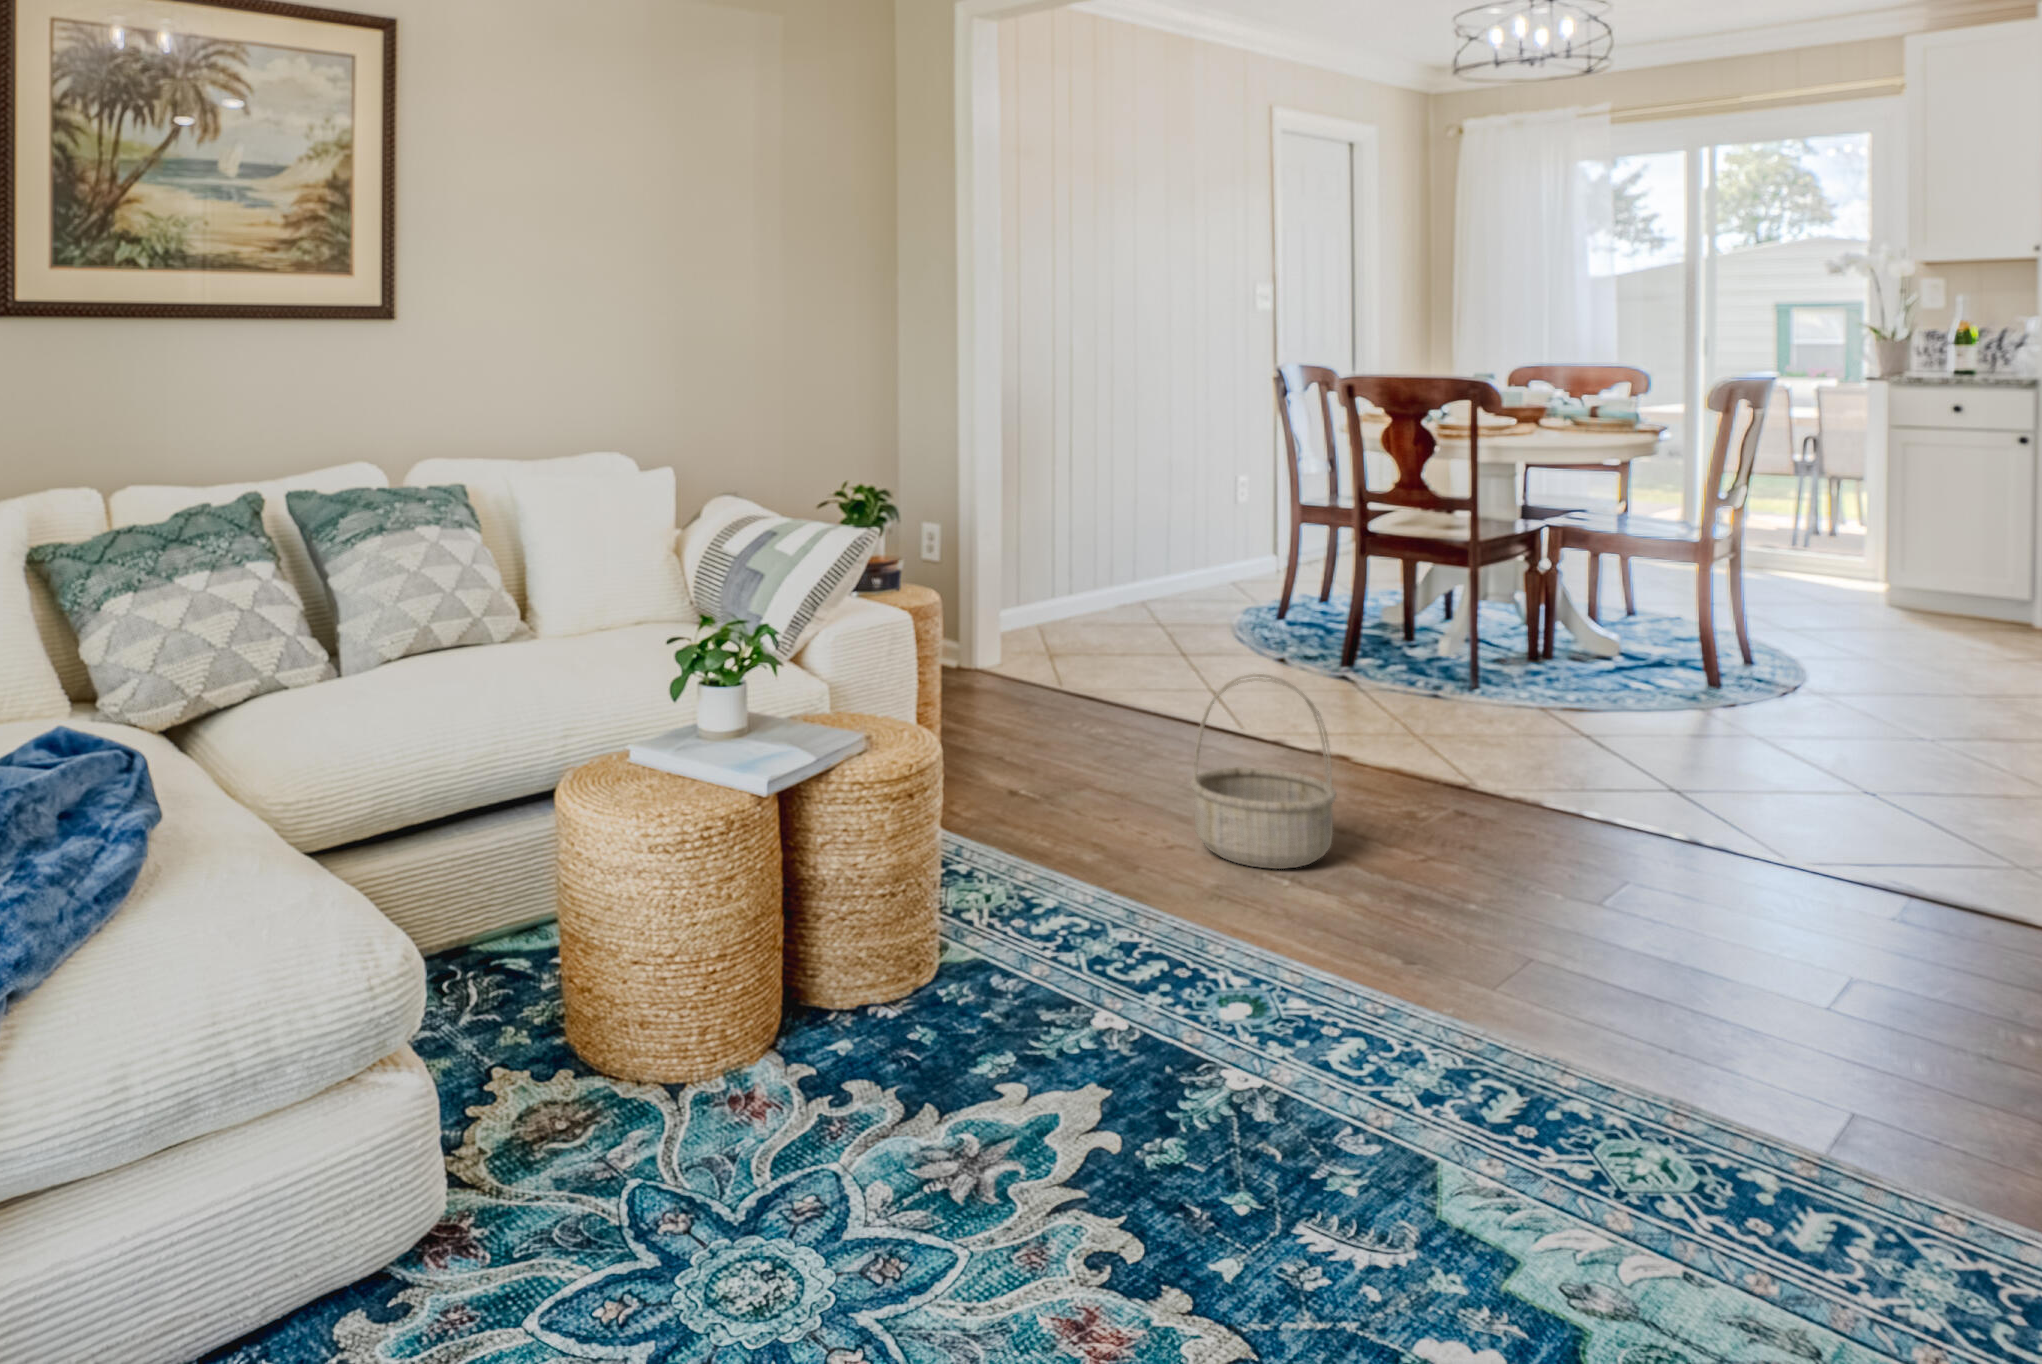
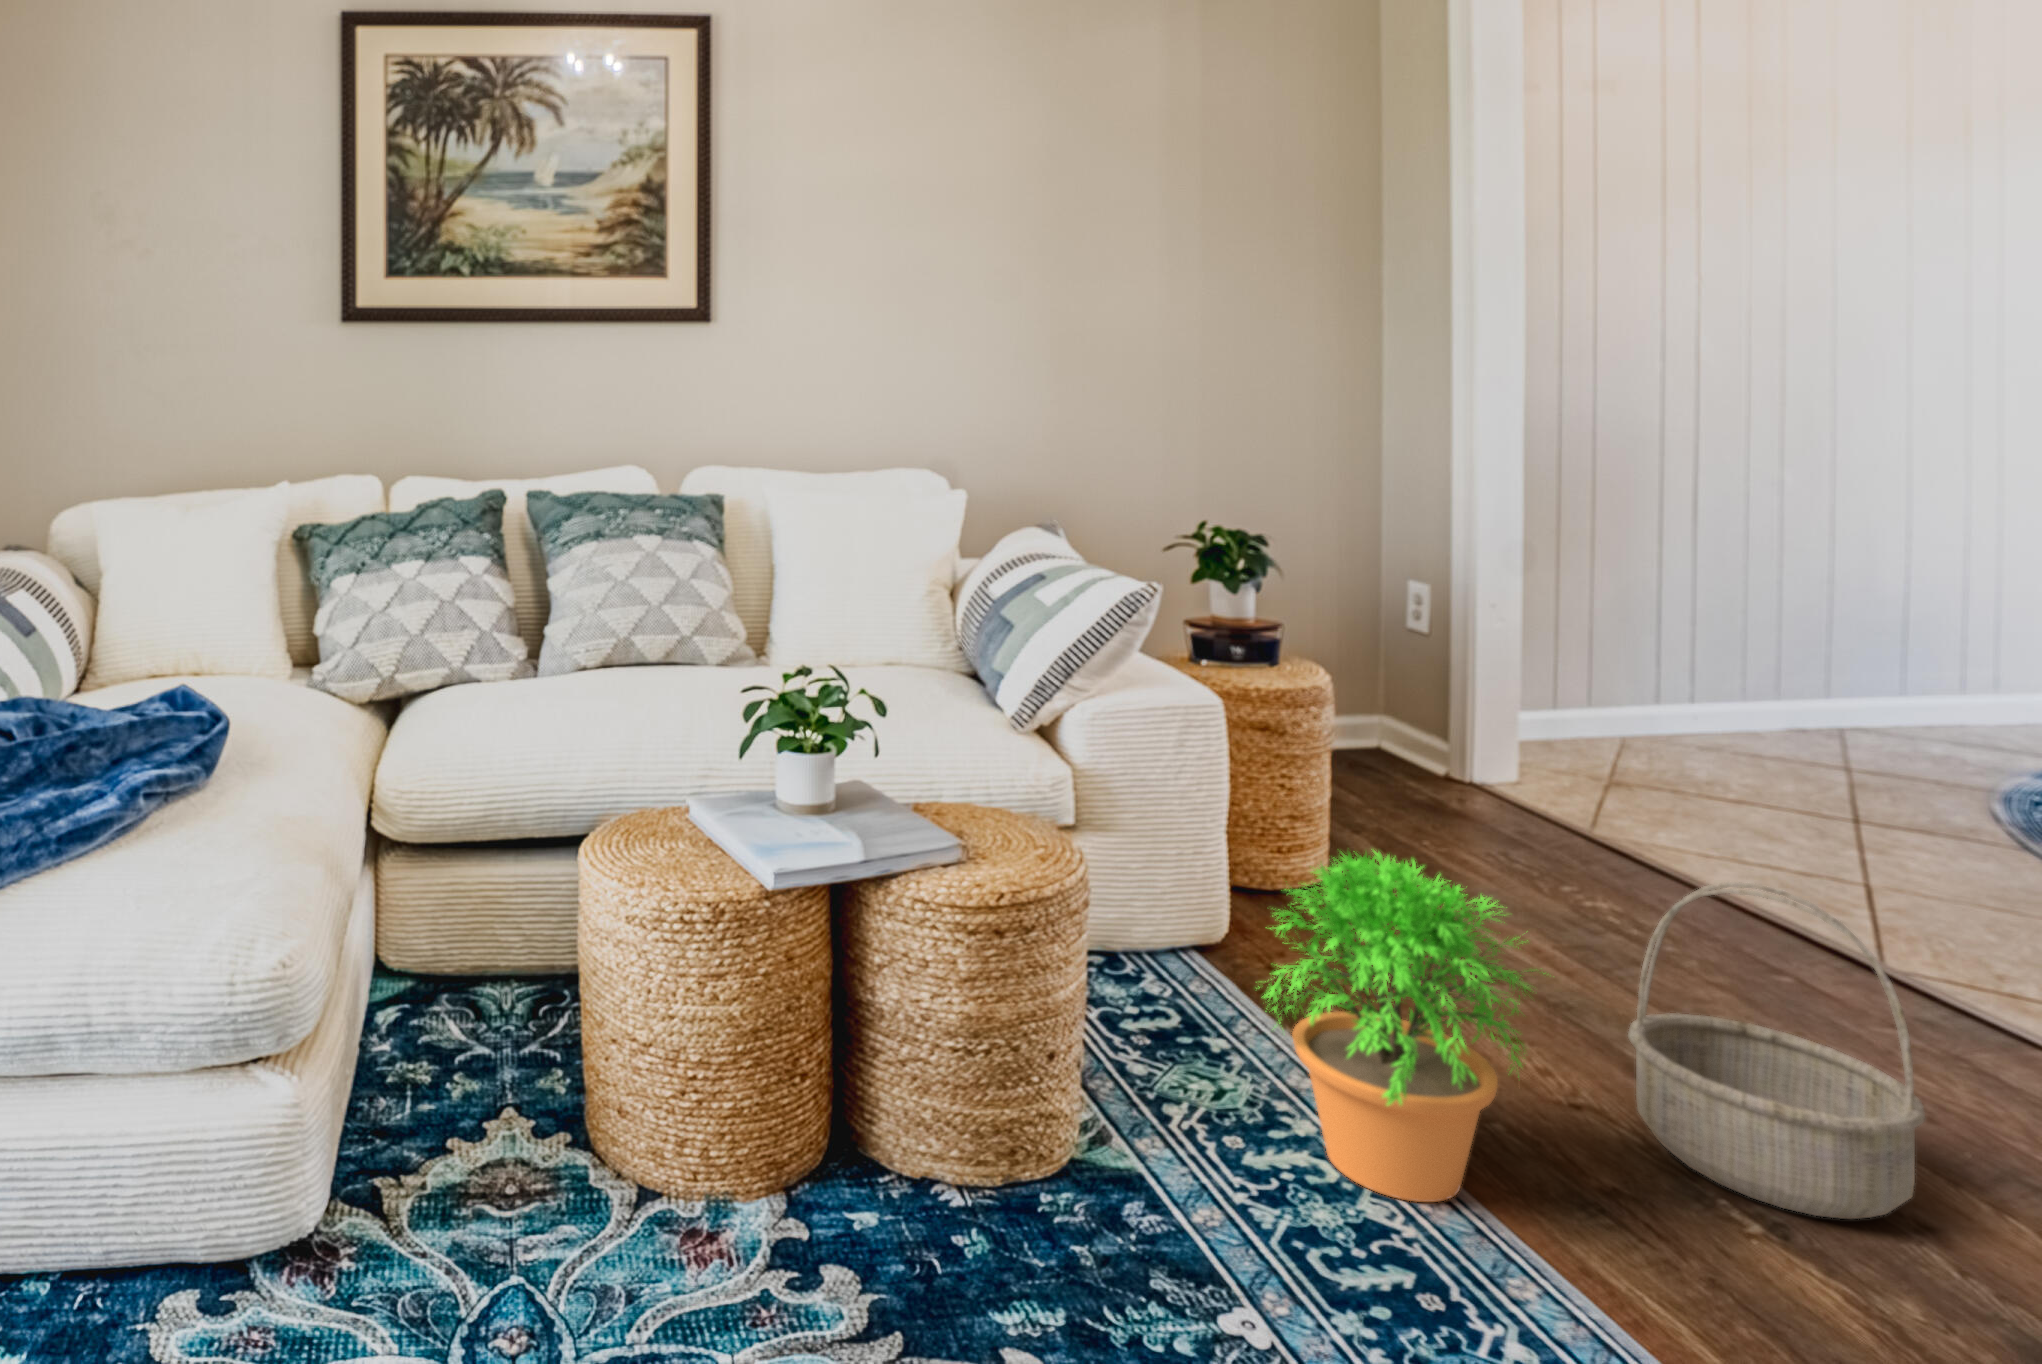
potted plant: none [1025,688,1187,924] -> present [1259,852,1546,1202]

